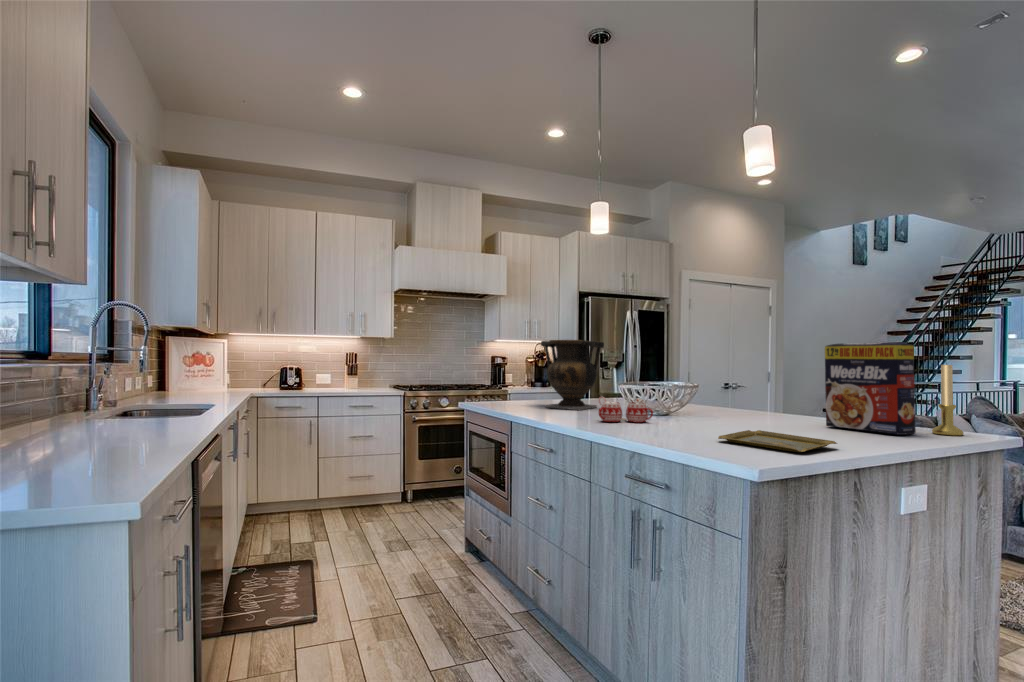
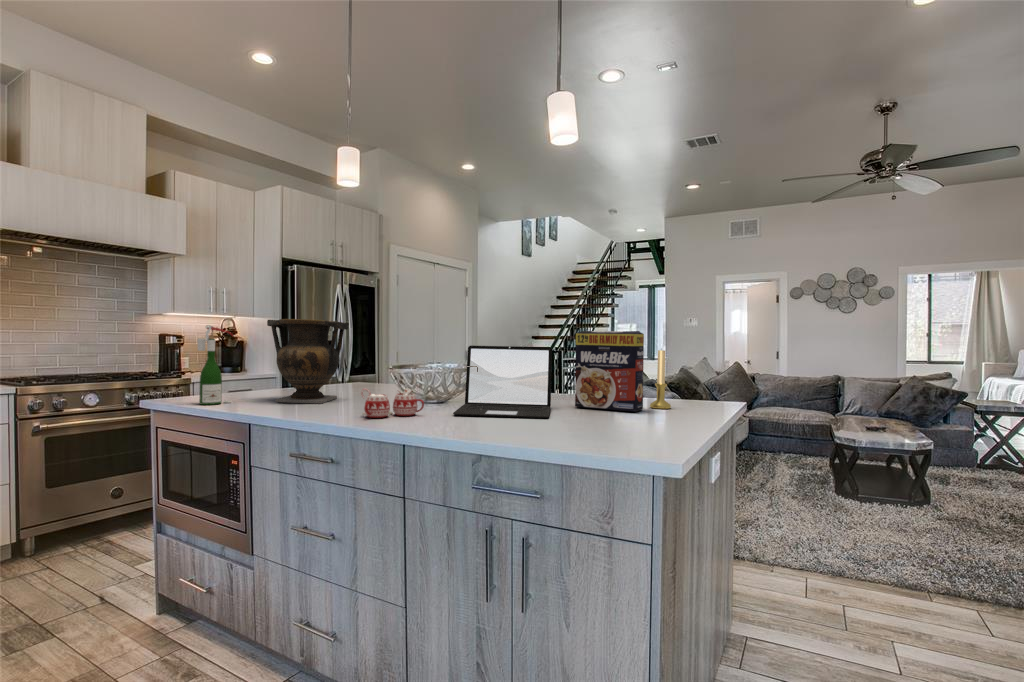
wine bottle: none [493,346,518,407] -> present [197,325,233,405]
laptop: none [680,360,796,433] -> present [453,346,552,418]
tray: present [718,430,837,452] -> none [514,418,617,439]

